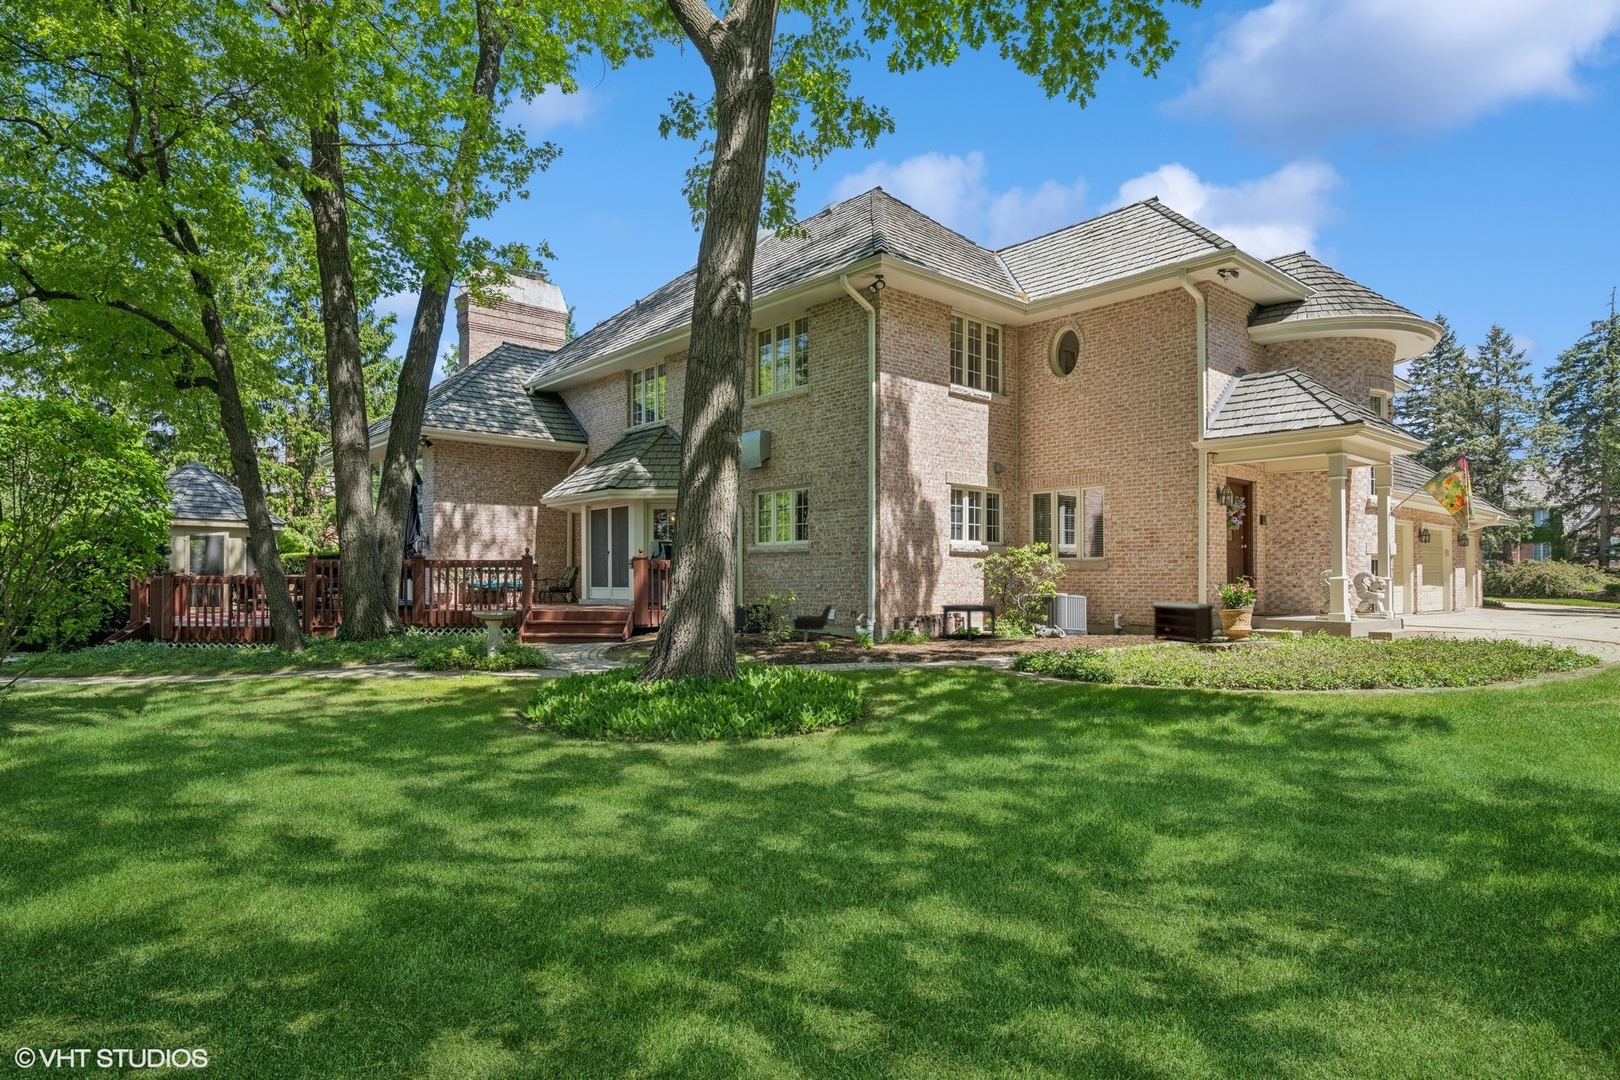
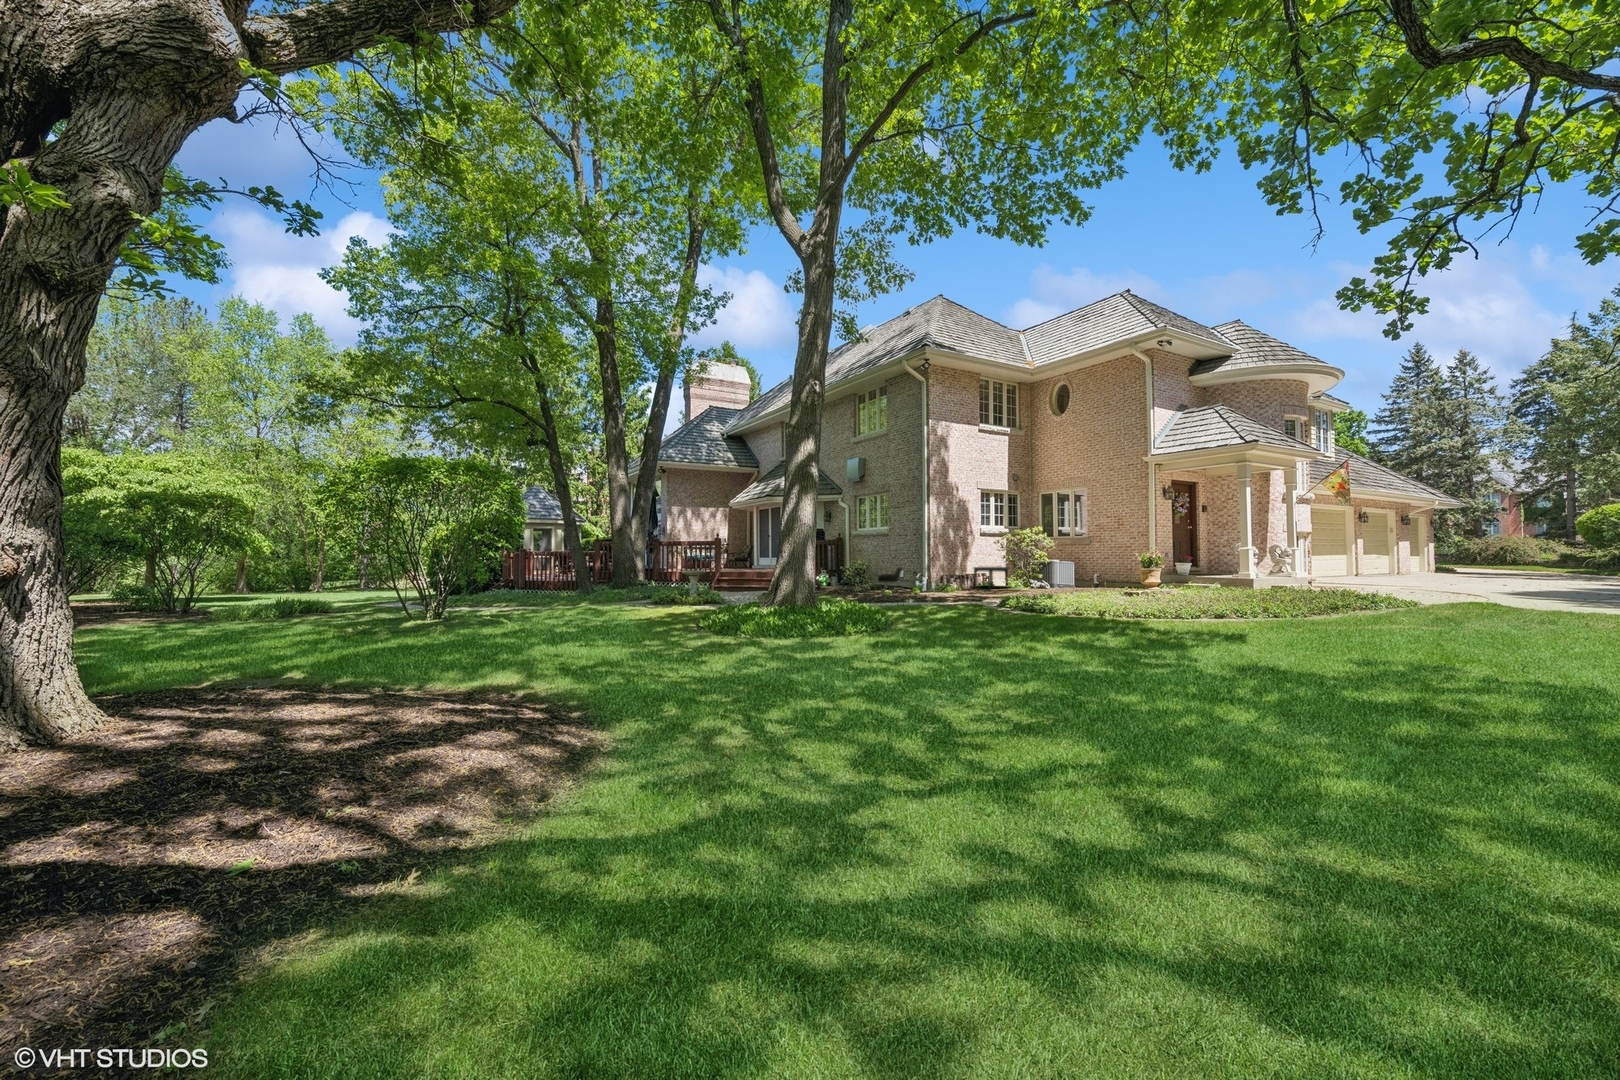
bench: present [1153,602,1215,643] -> none [1115,564,1156,592]

